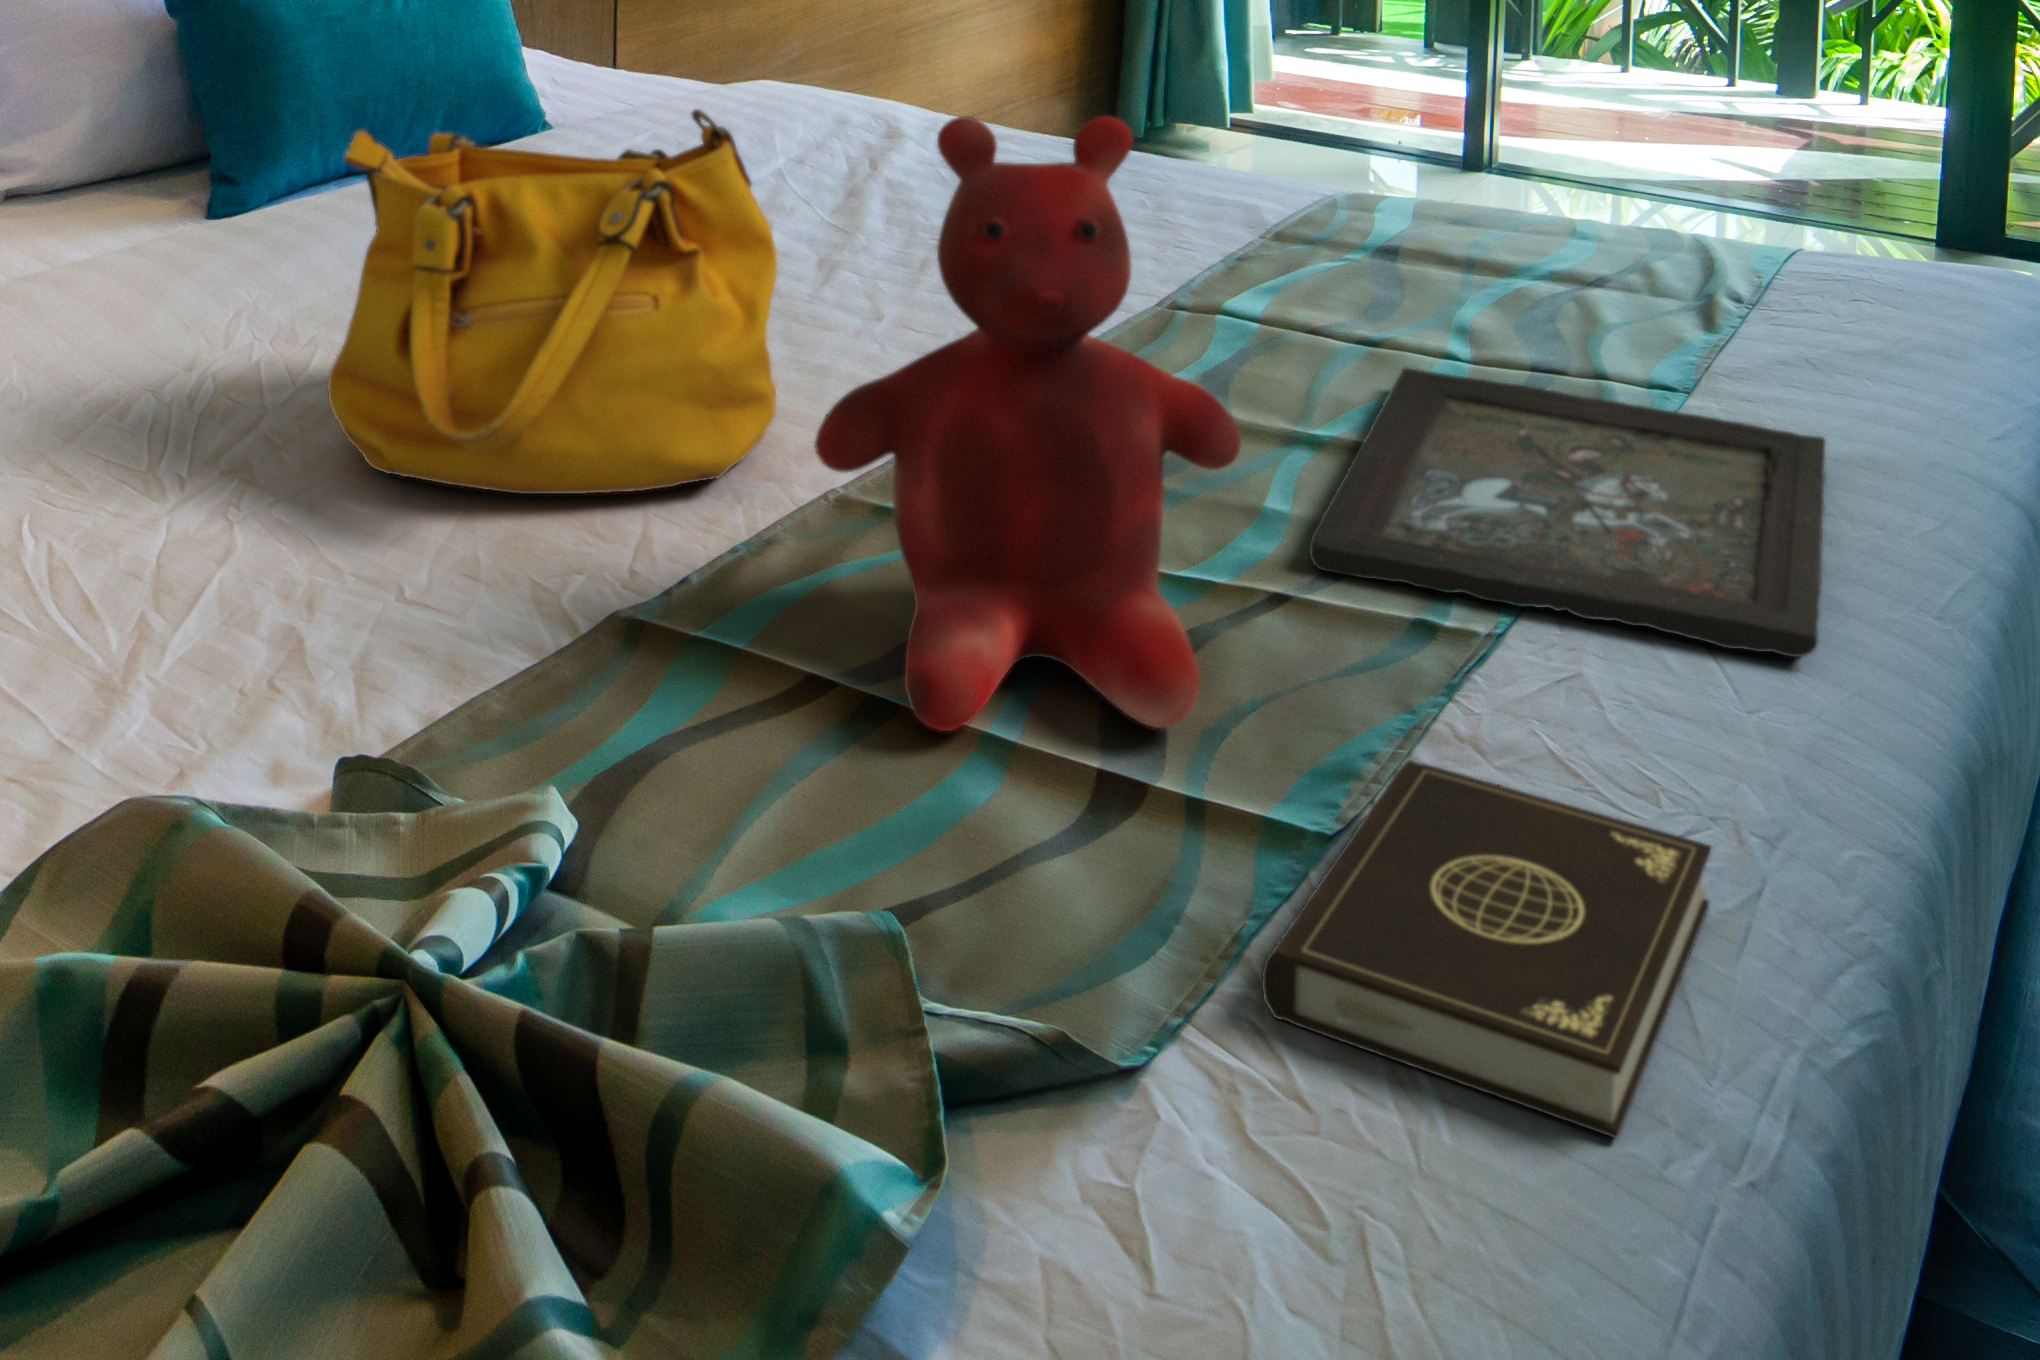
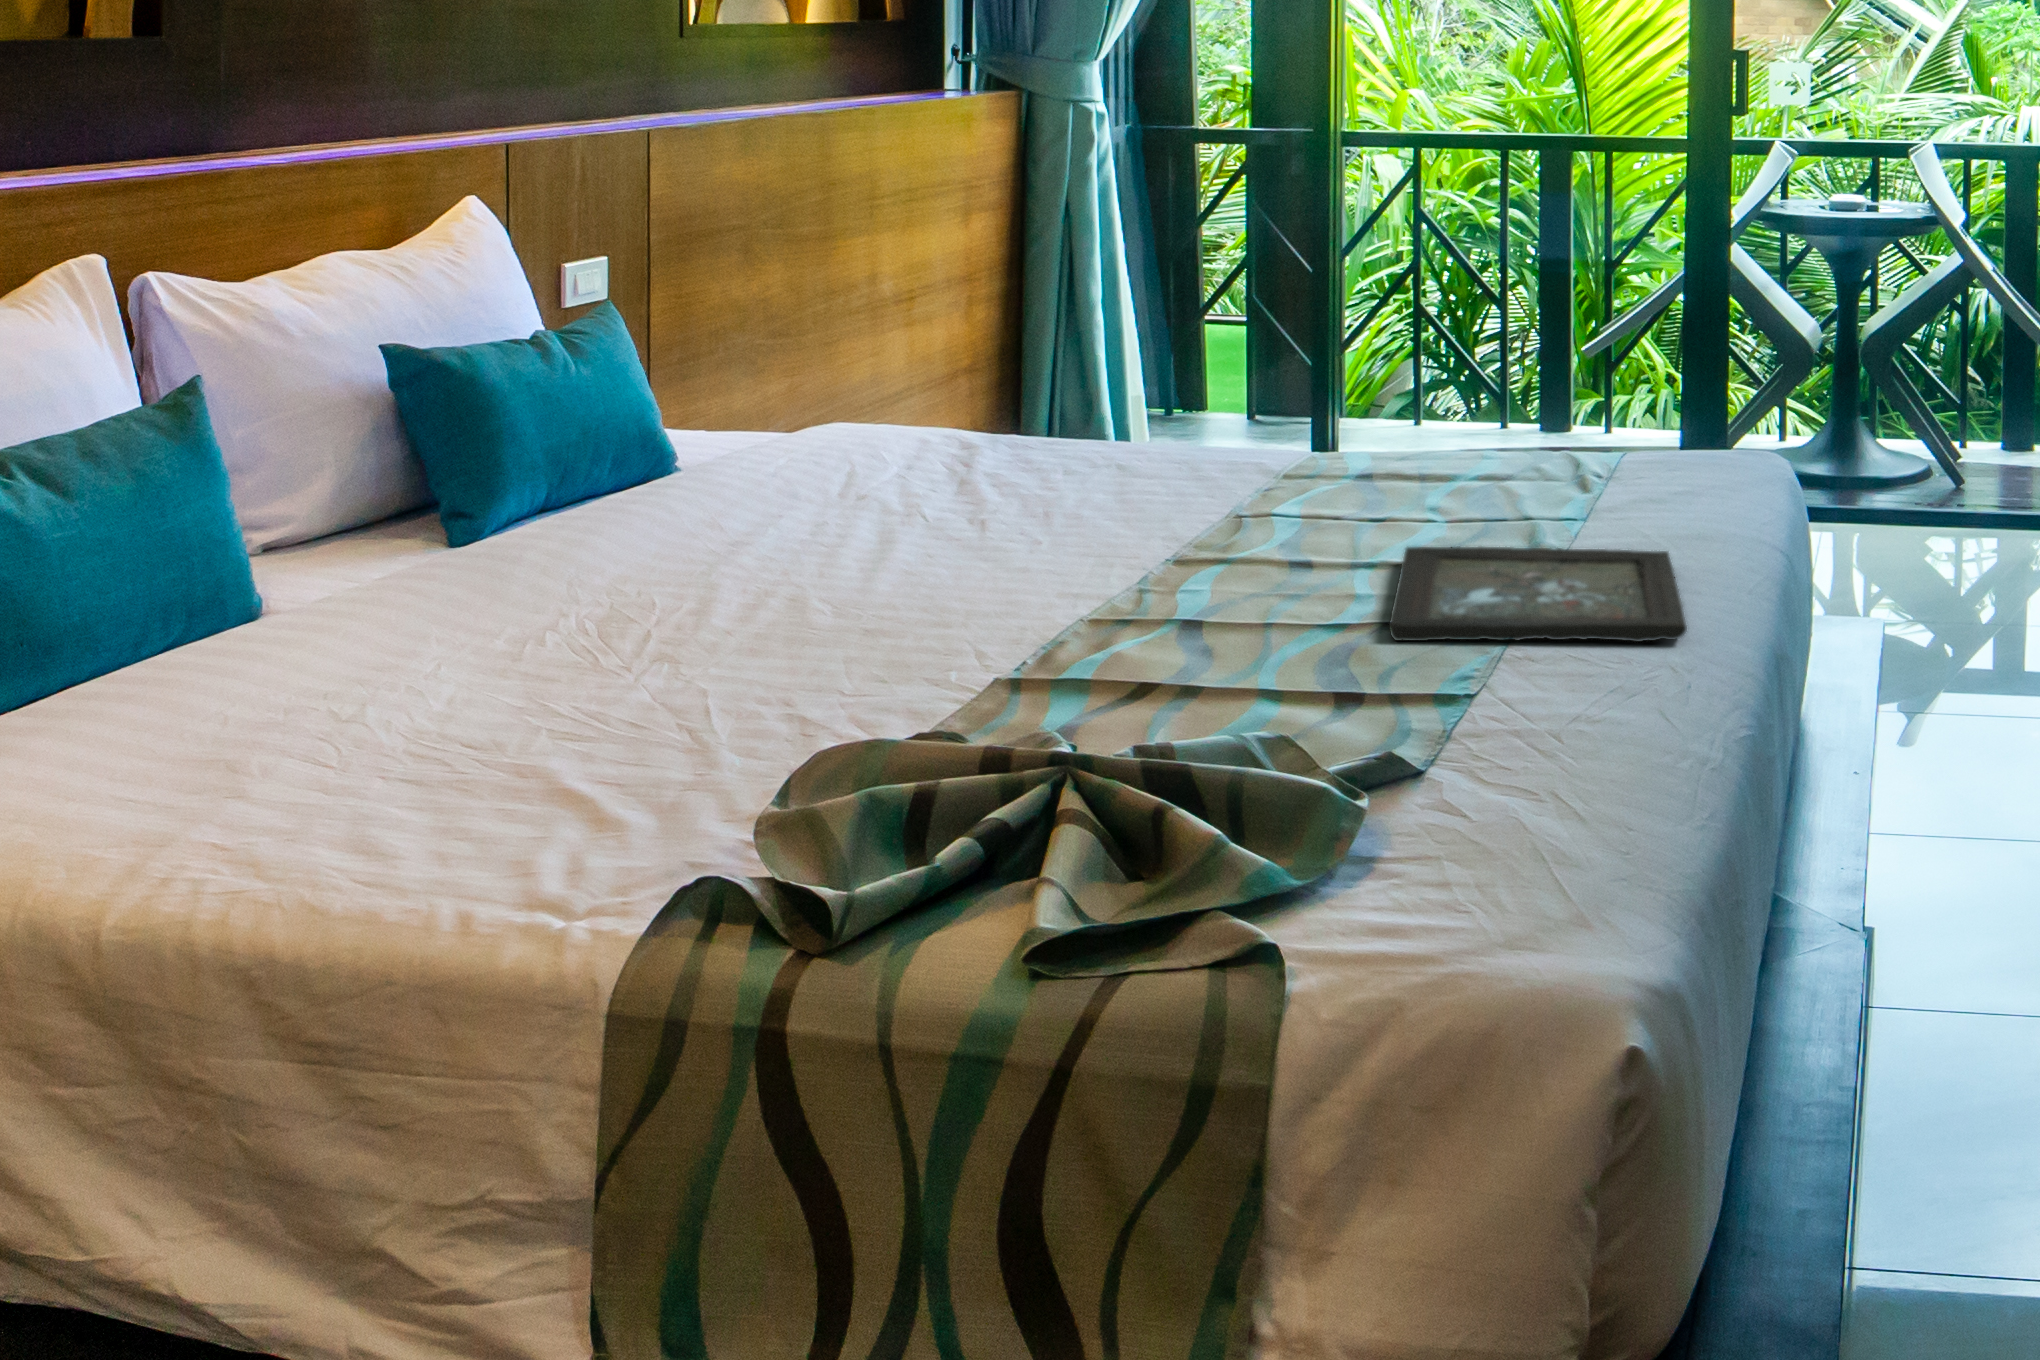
handbag: present [328,109,777,494] -> none [681,397,1014,670]
teddy bear: present [815,116,1241,731] -> none [1099,355,1364,722]
book: present [1262,760,1711,1138] -> none [1451,686,1658,796]

